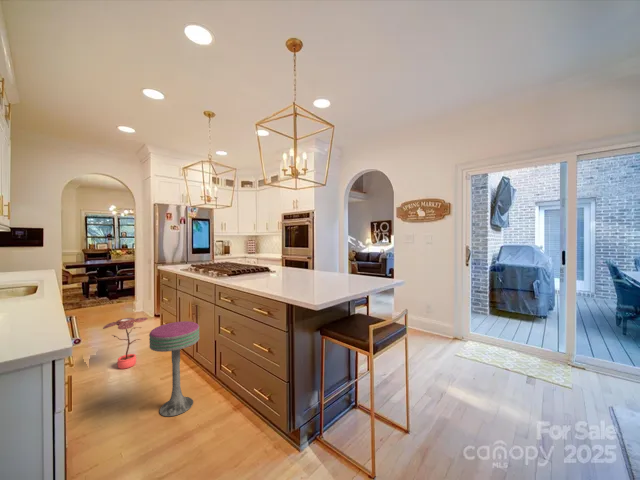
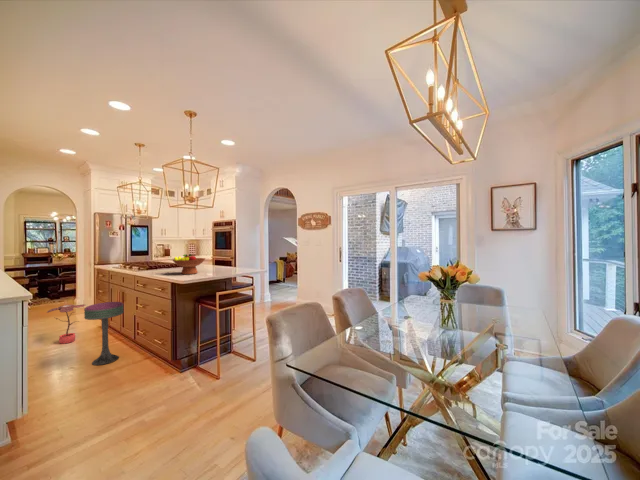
fruit bowl: none [270,256,316,287] -> present [173,254,205,274]

